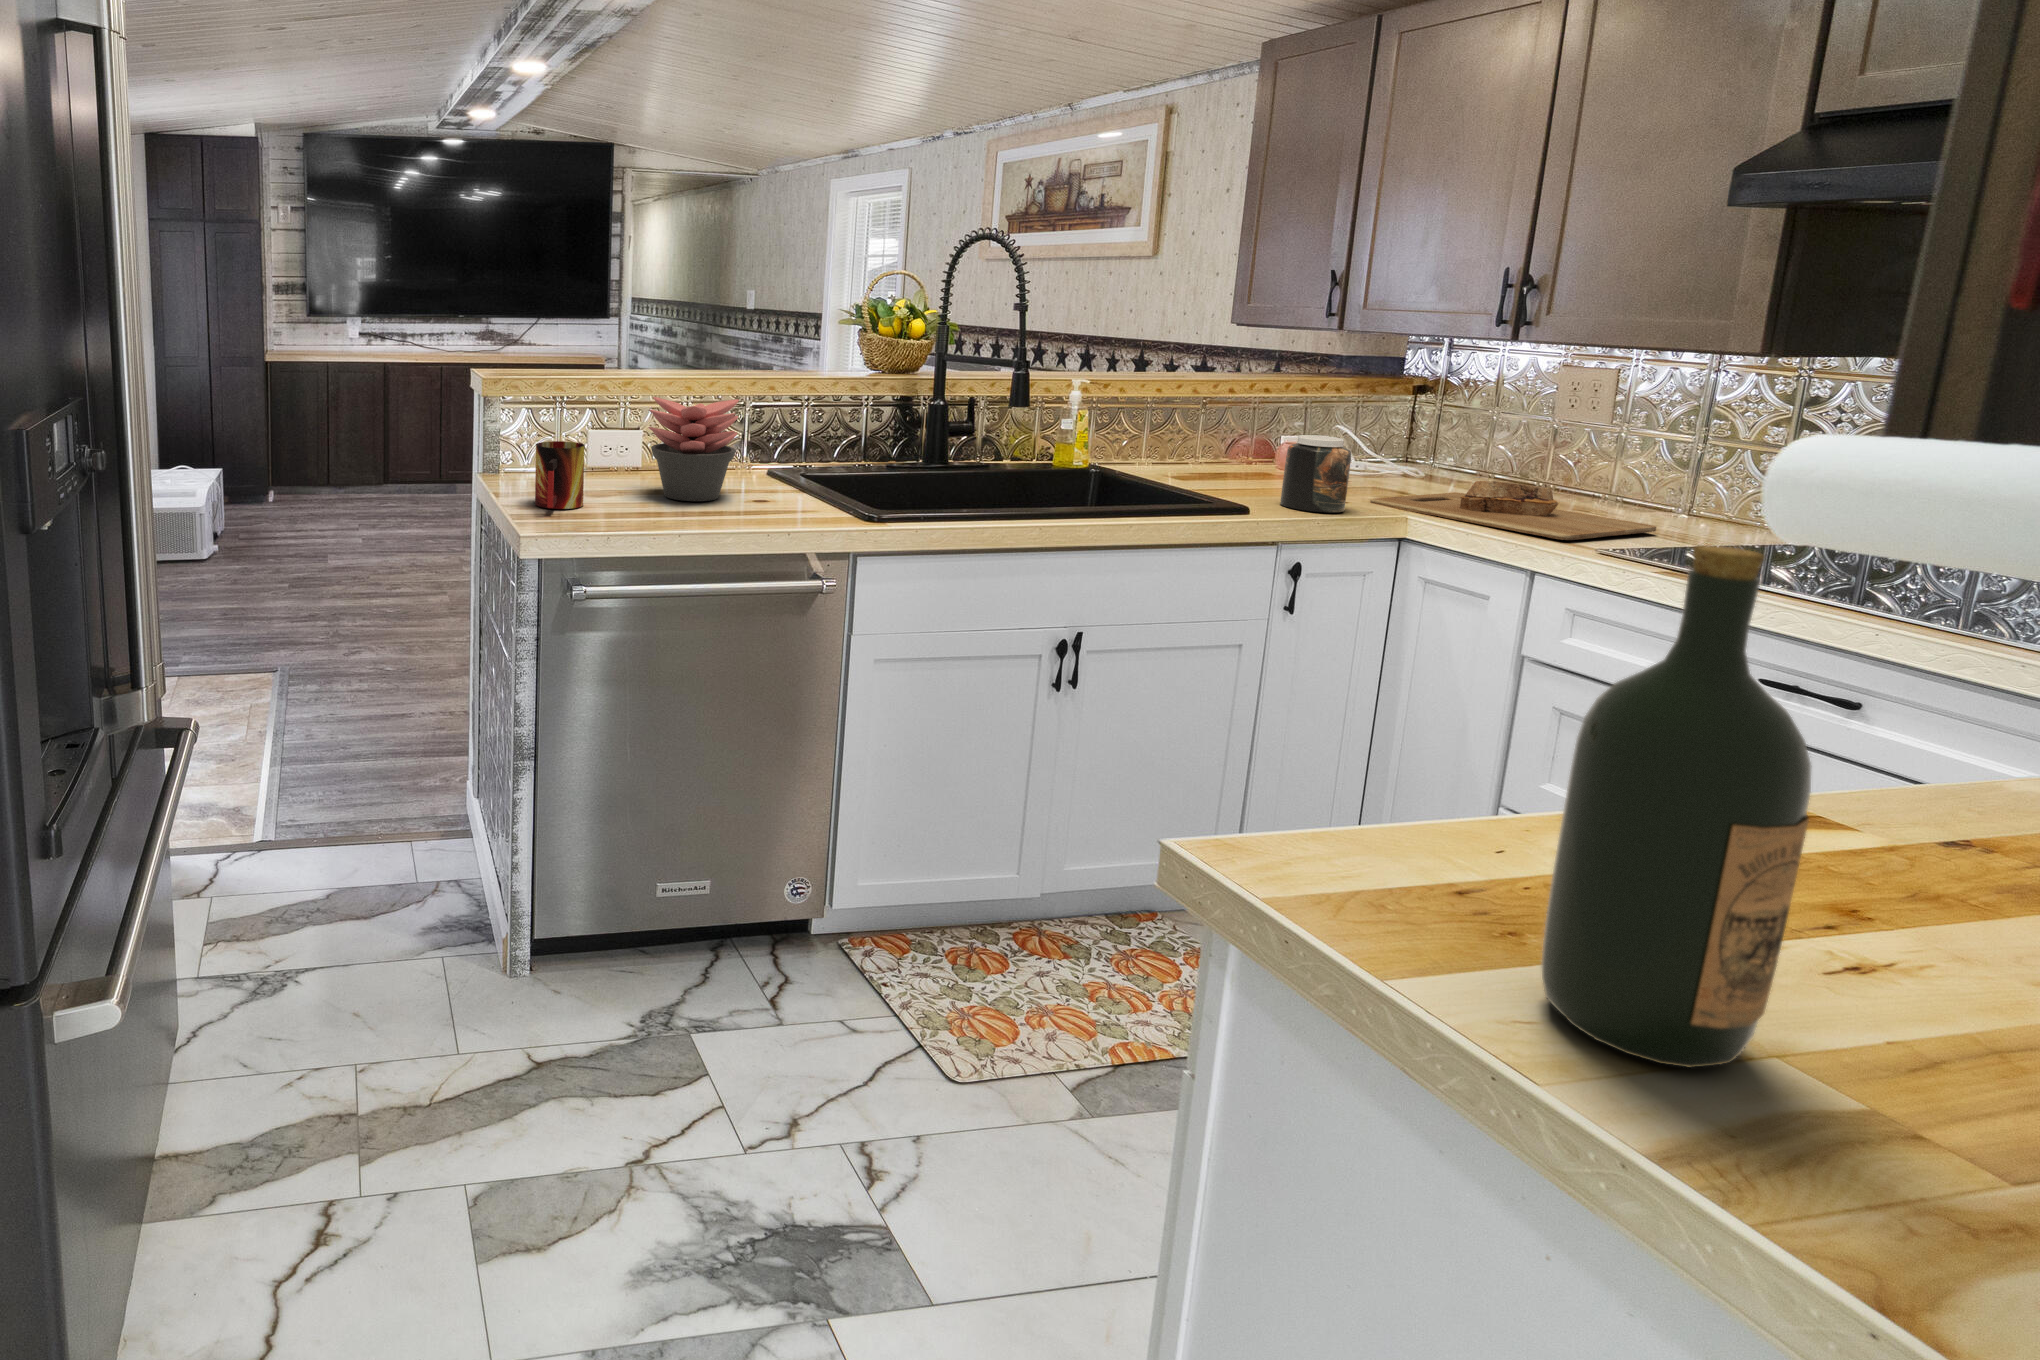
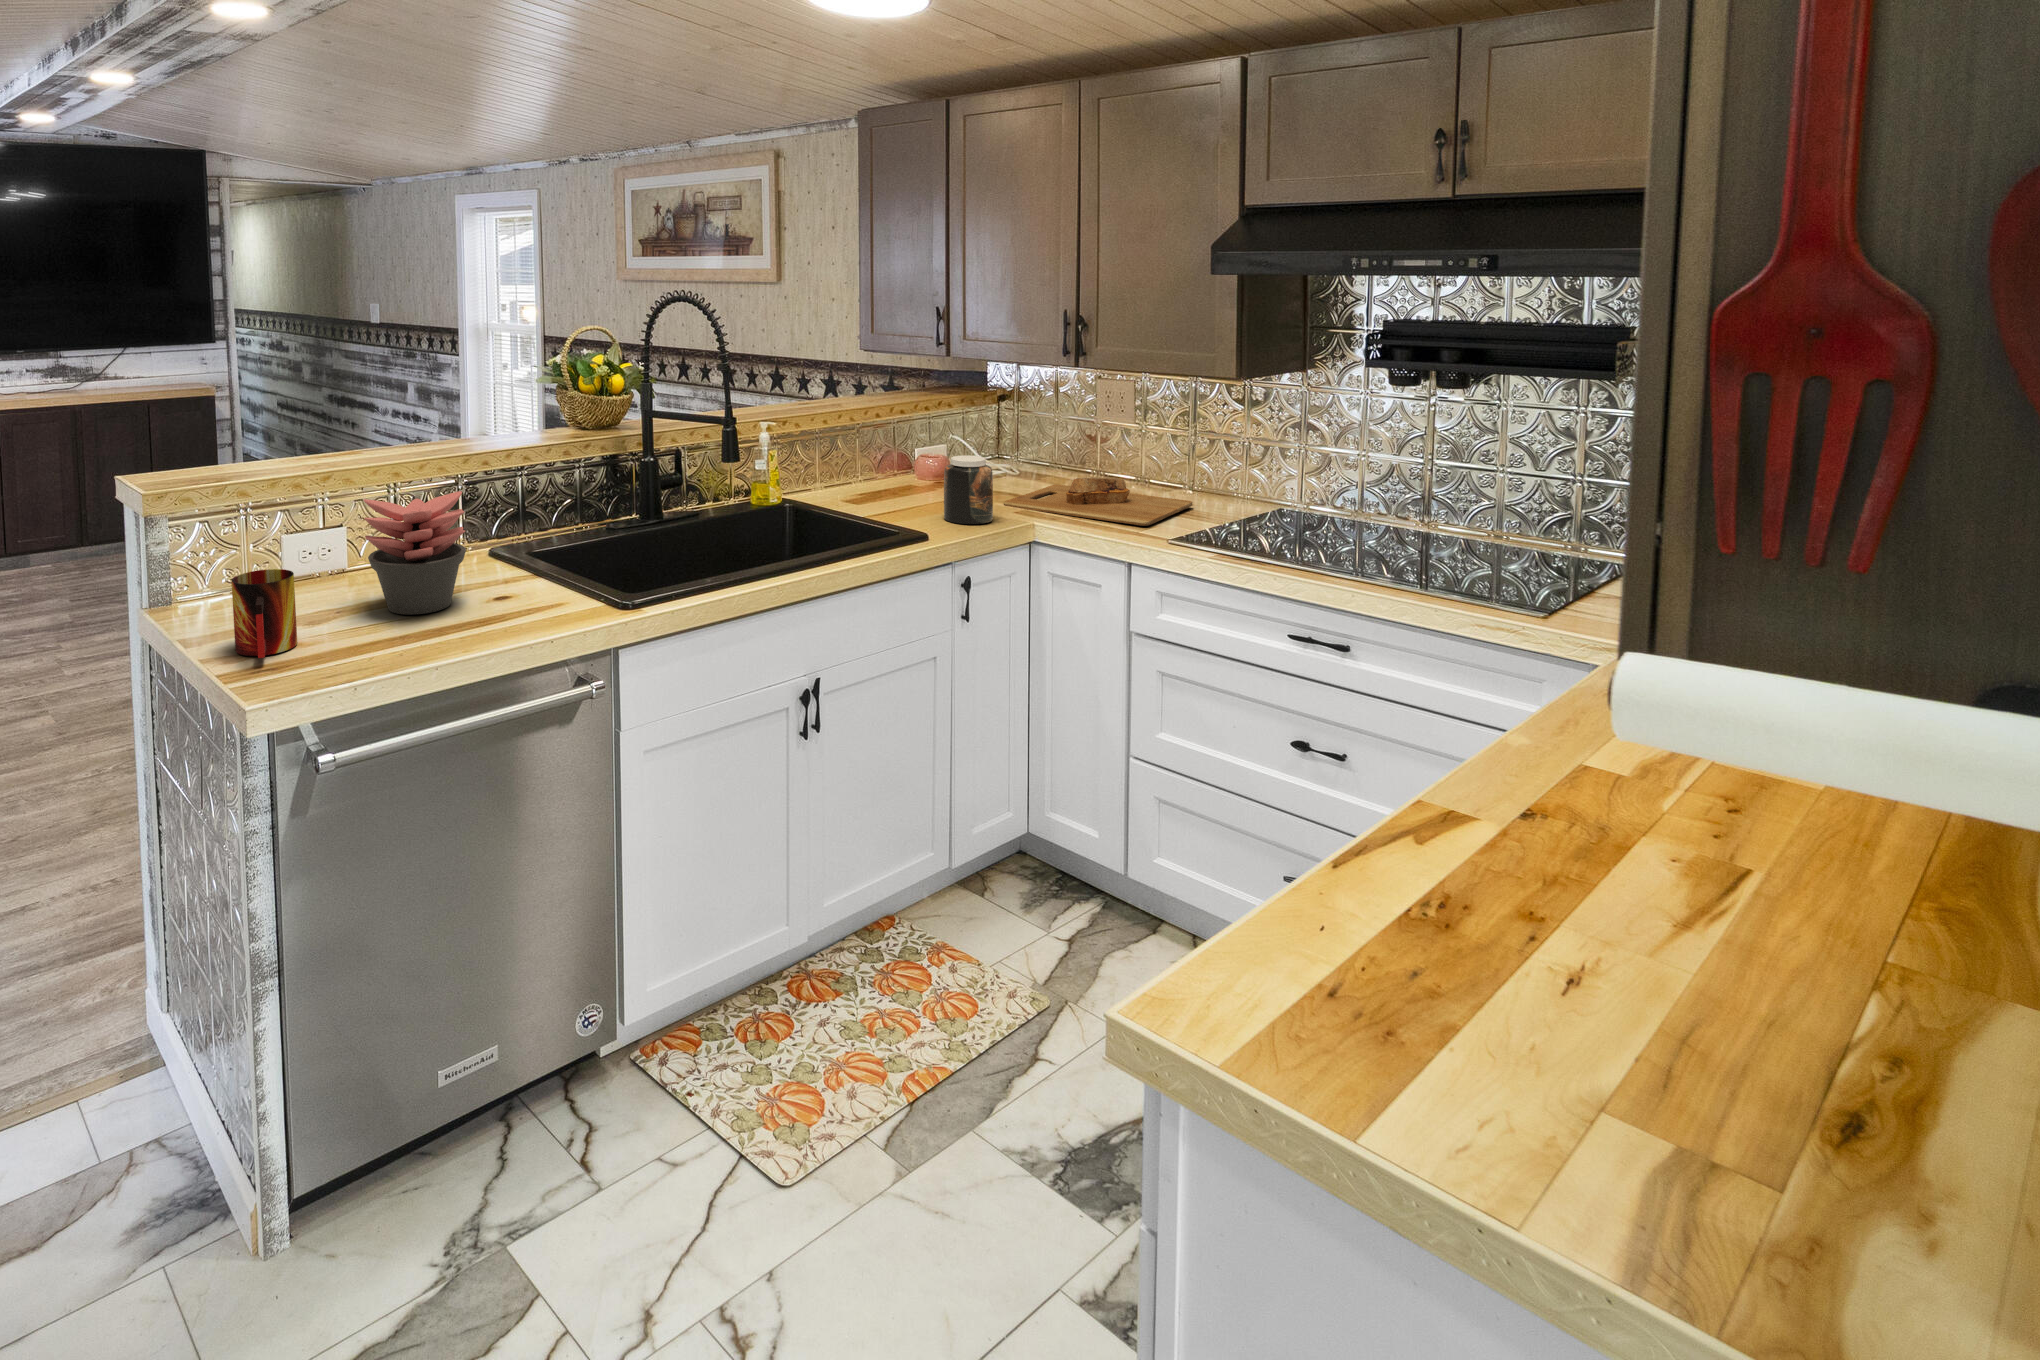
wine bottle: present [1541,545,1811,1068] -> none [1446,716,1618,1161]

